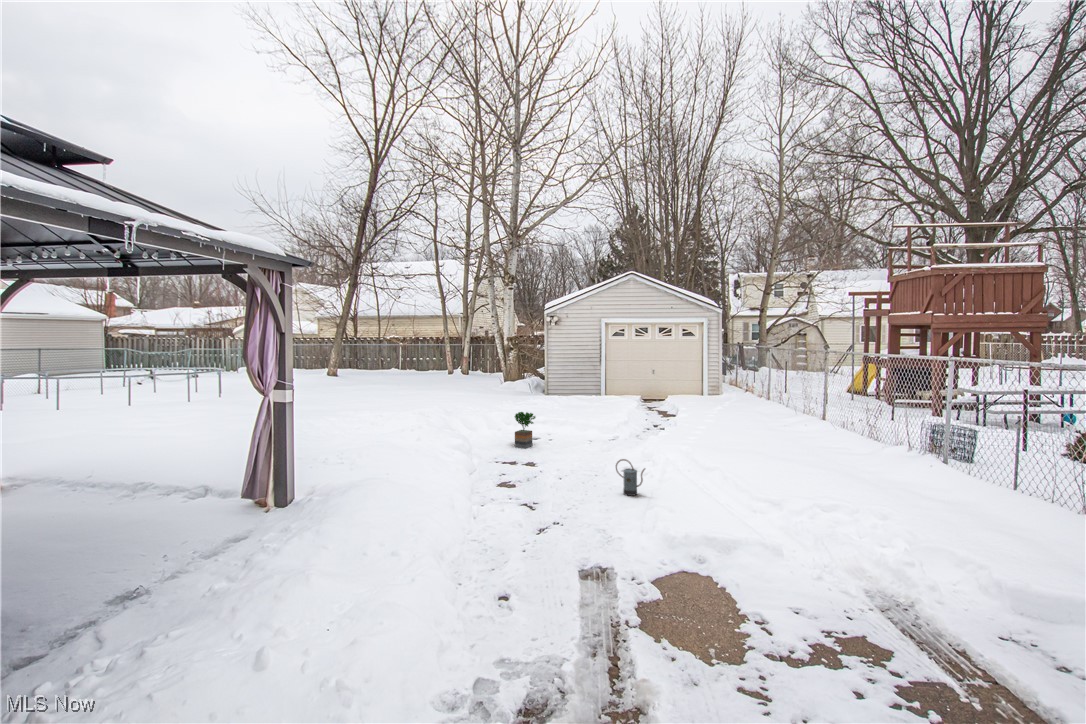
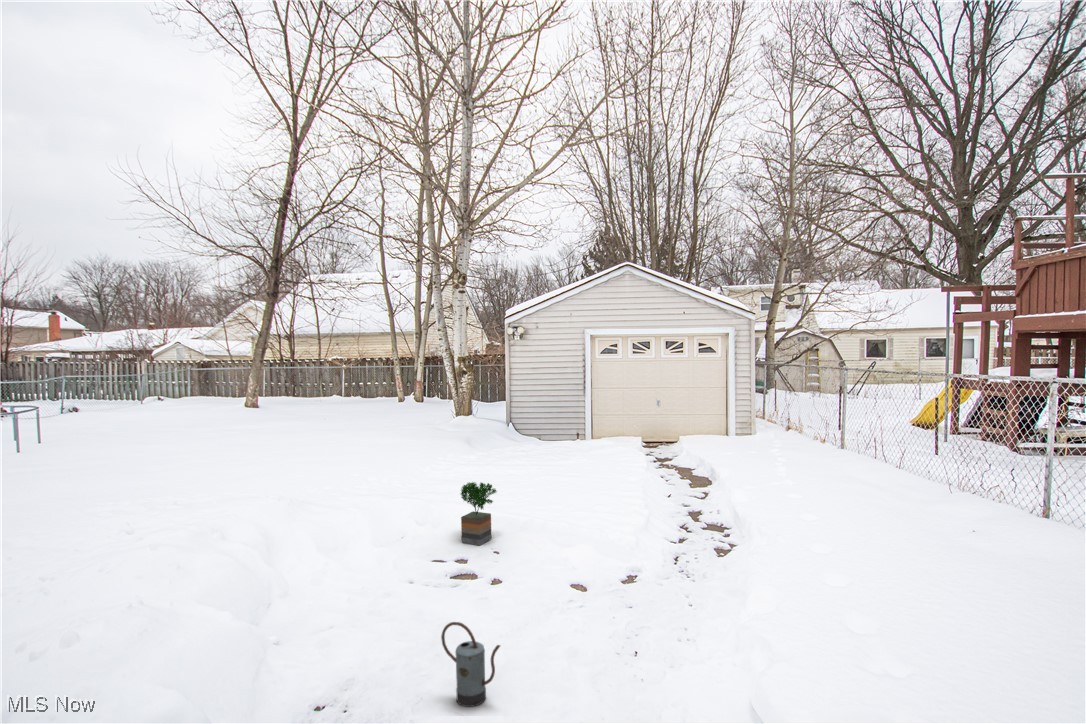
watering can: present [616,459,645,496] -> present [441,622,500,707]

